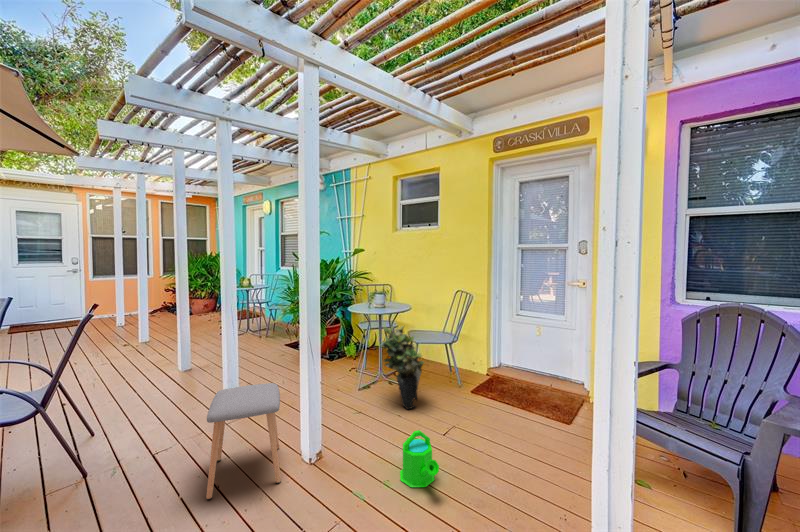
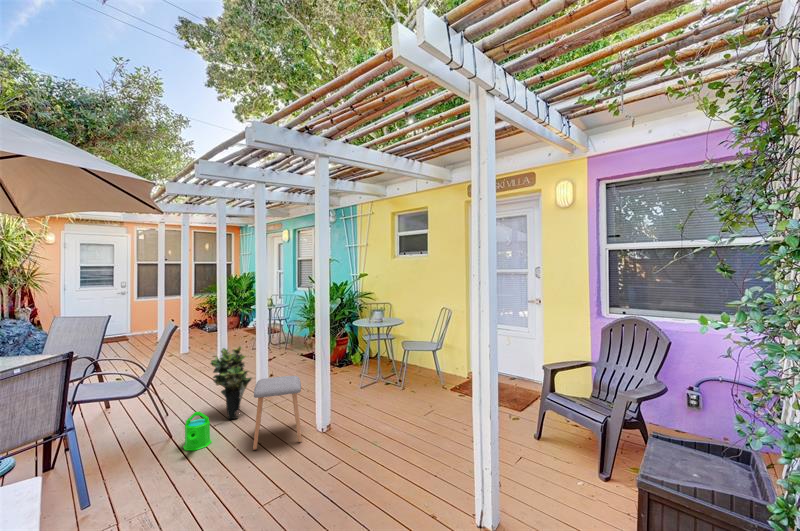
potted plant: present [381,326,424,409] -> present [210,347,252,420]
watering can: present [400,430,439,487] -> present [183,412,212,451]

